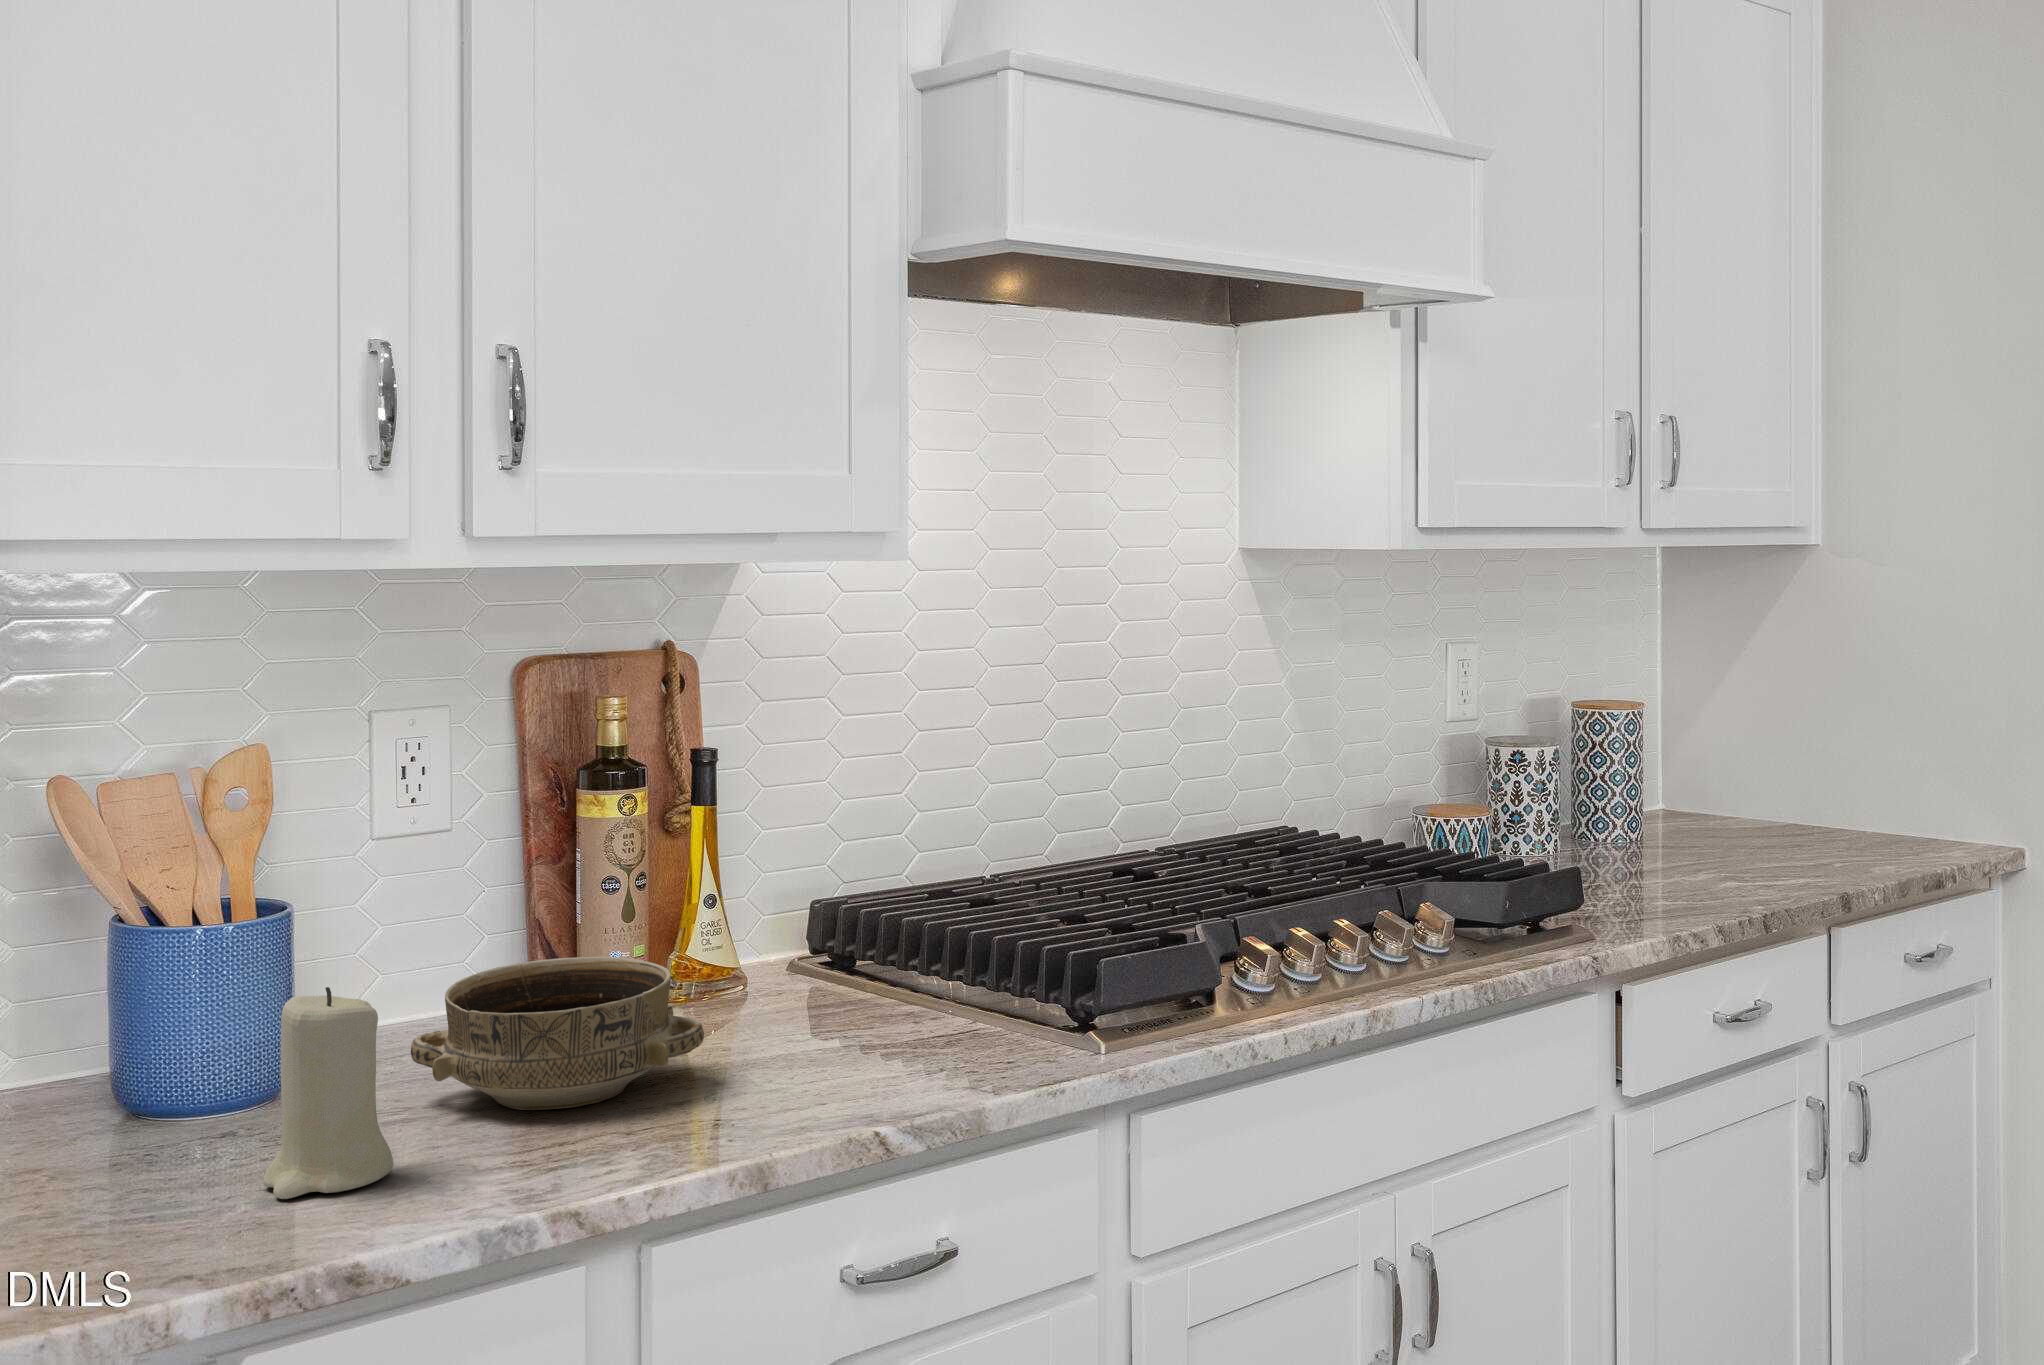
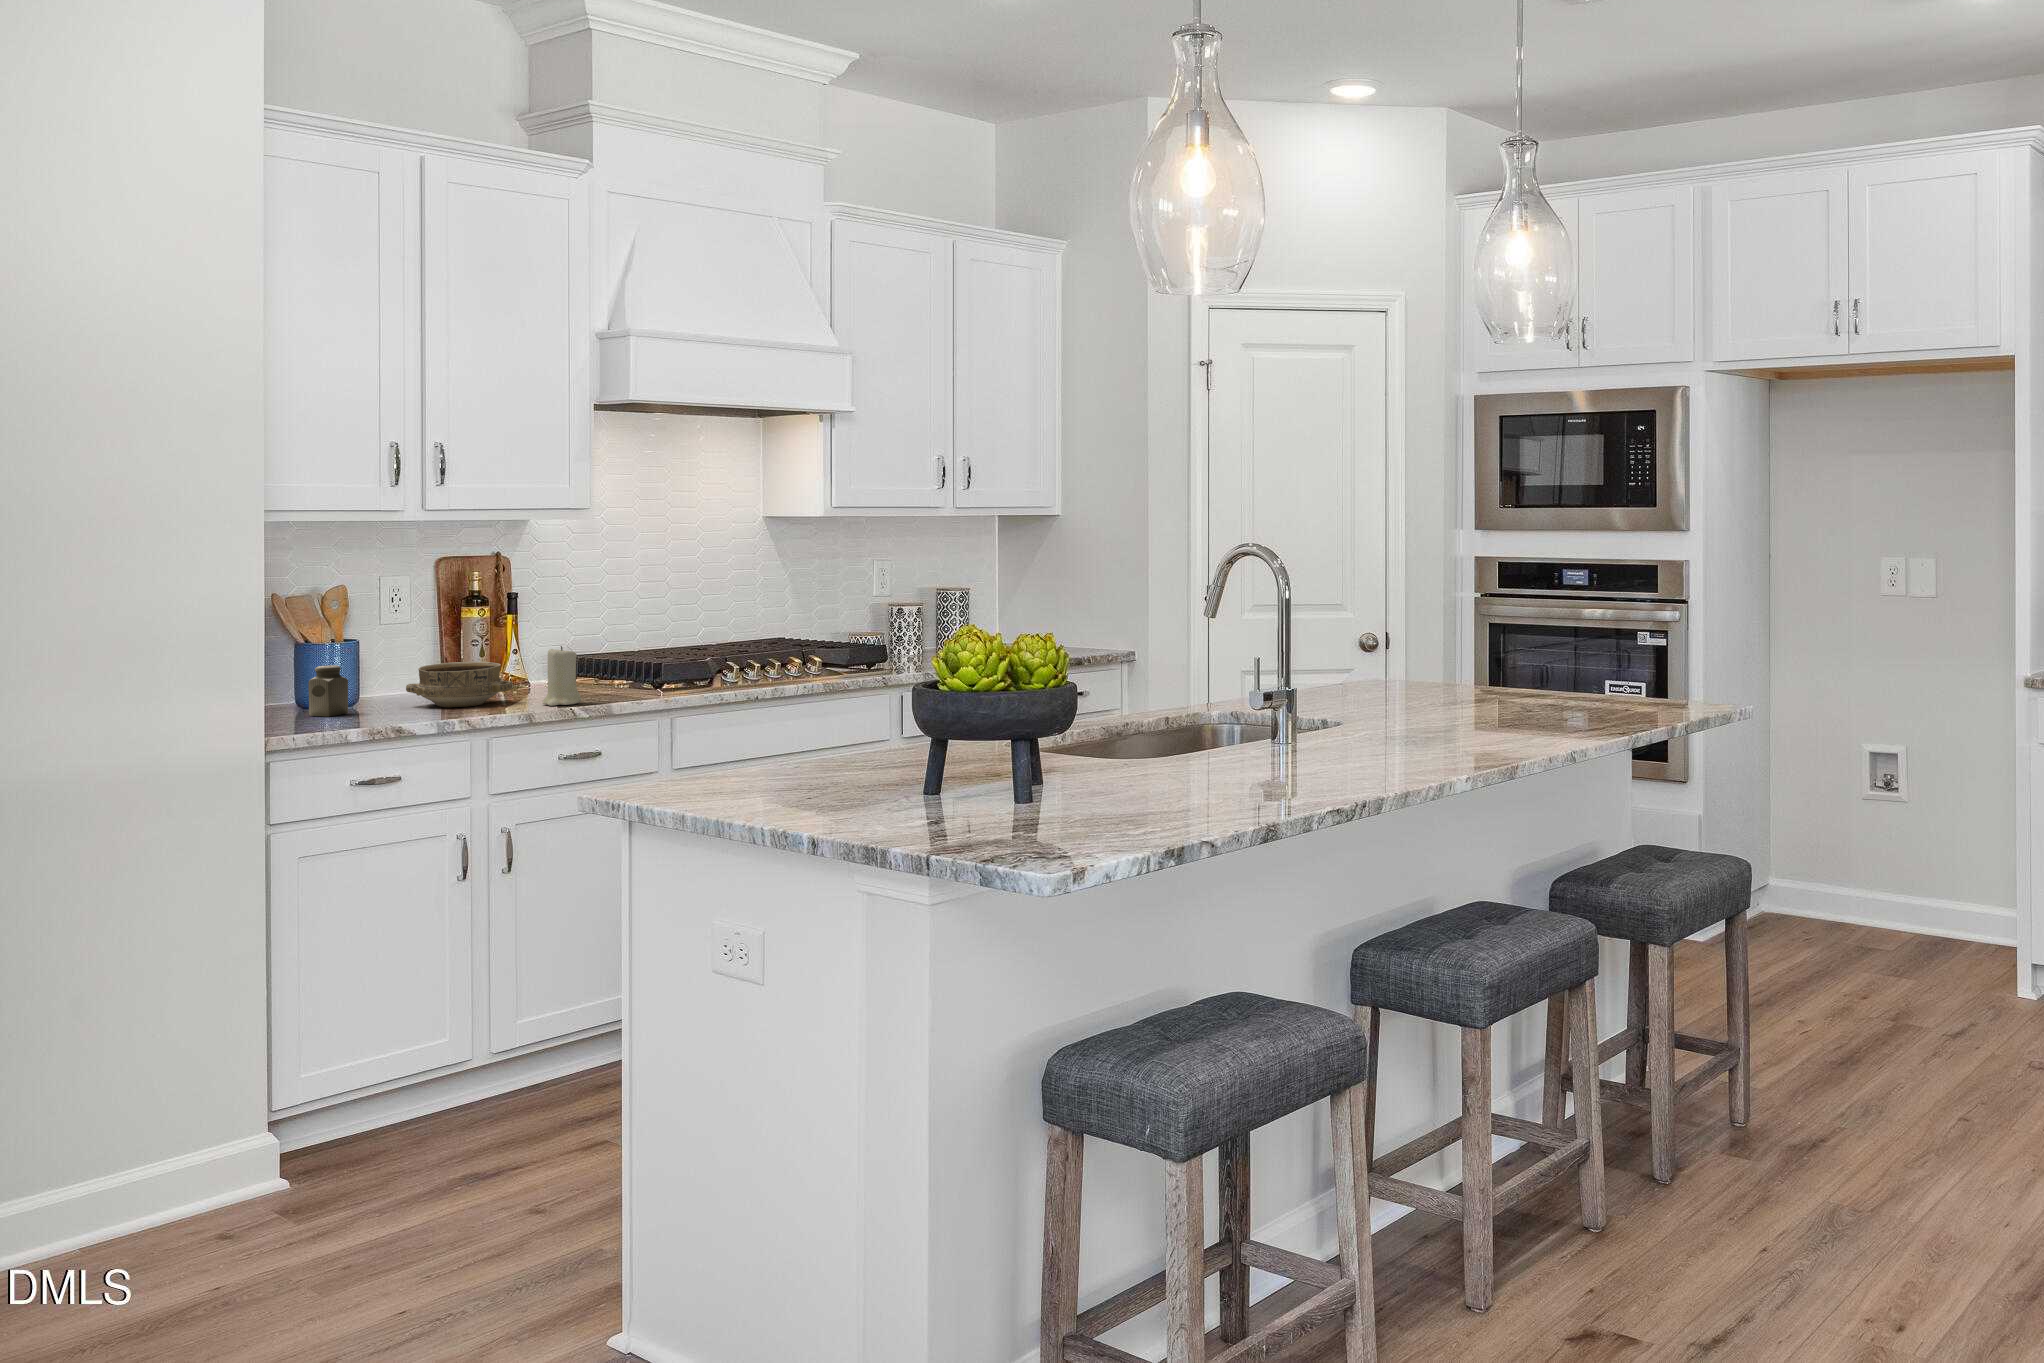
candle: present [263,987,393,1199] -> present [542,646,581,706]
salt shaker: none [111,1003,230,1172] -> present [308,665,348,717]

